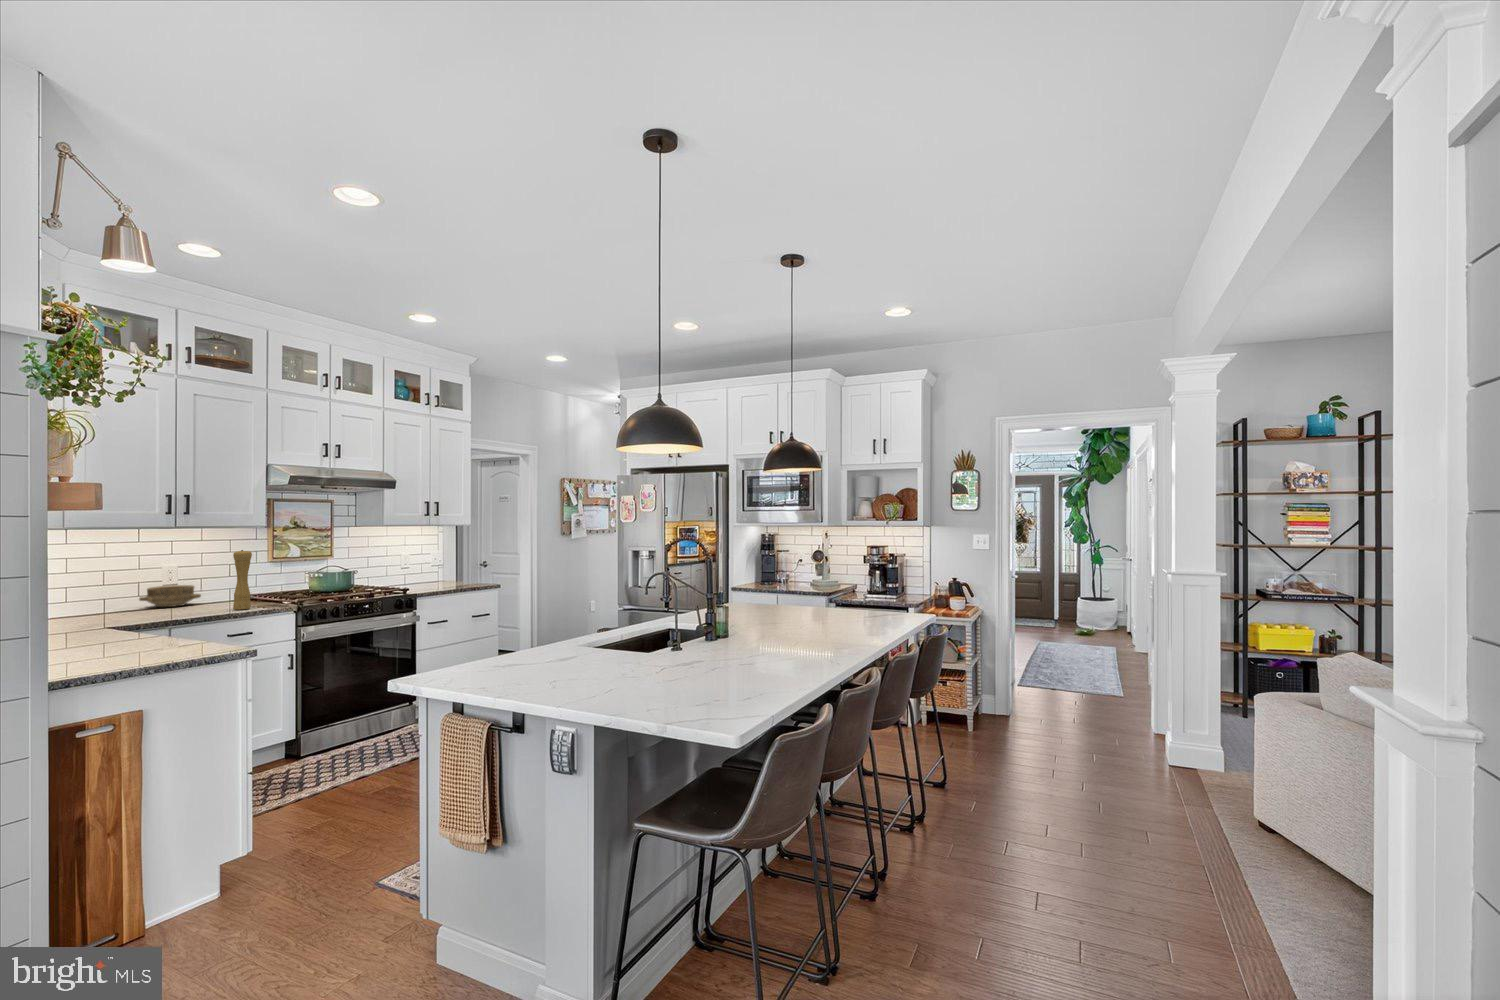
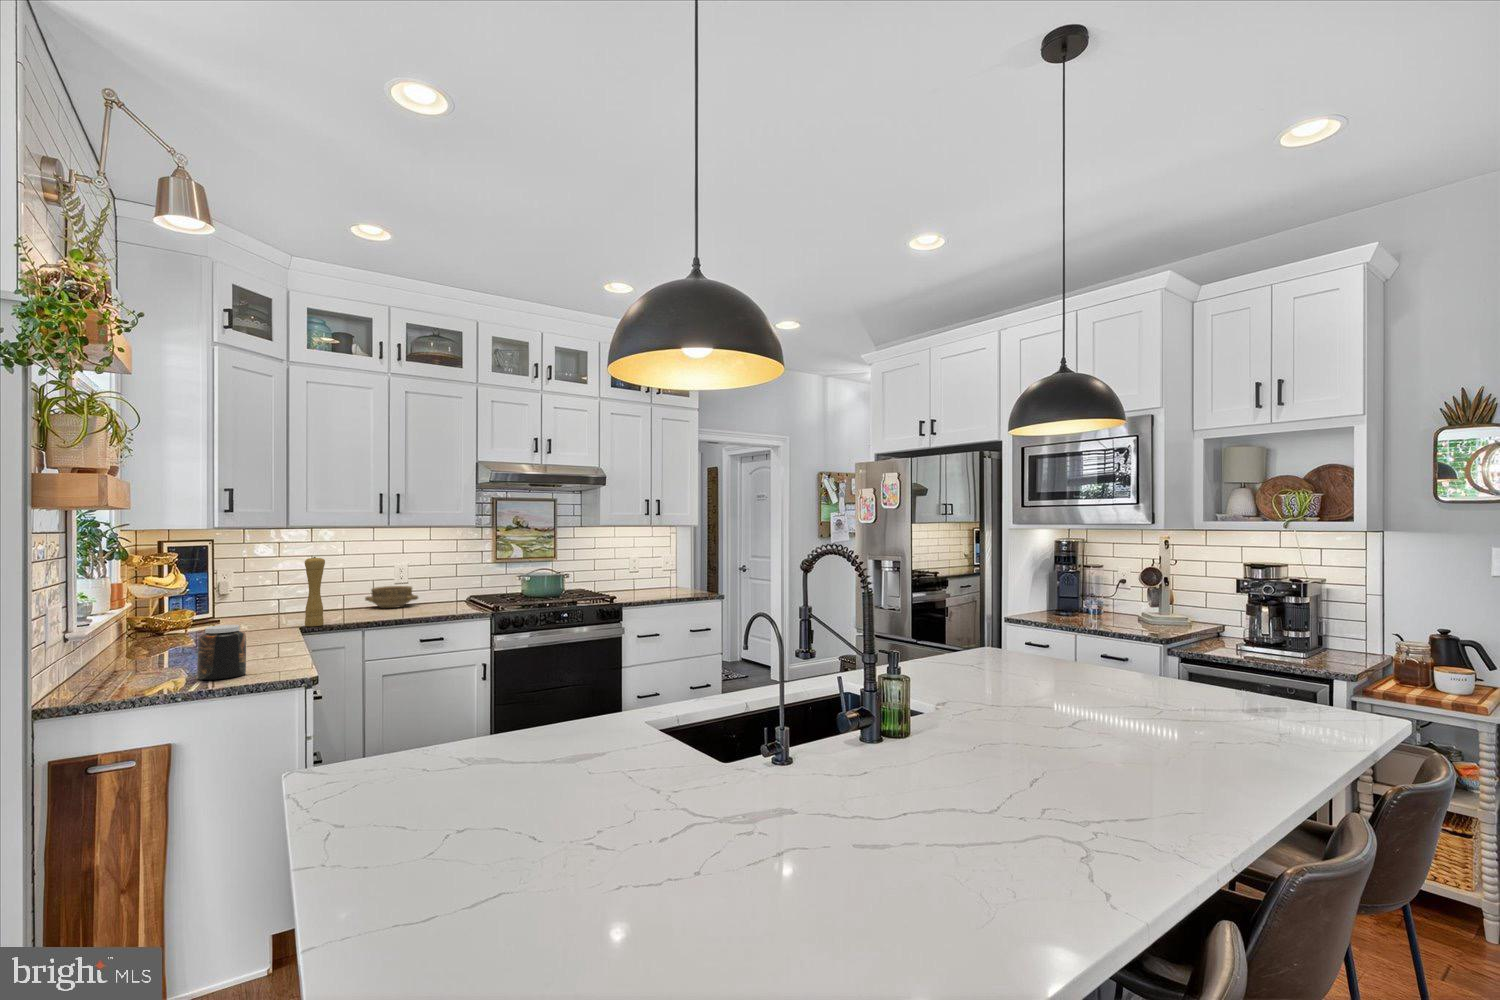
pepper mill: present [233,550,252,610] -> present [305,557,325,626]
jar: none [98,615,145,664] -> present [197,625,246,680]

